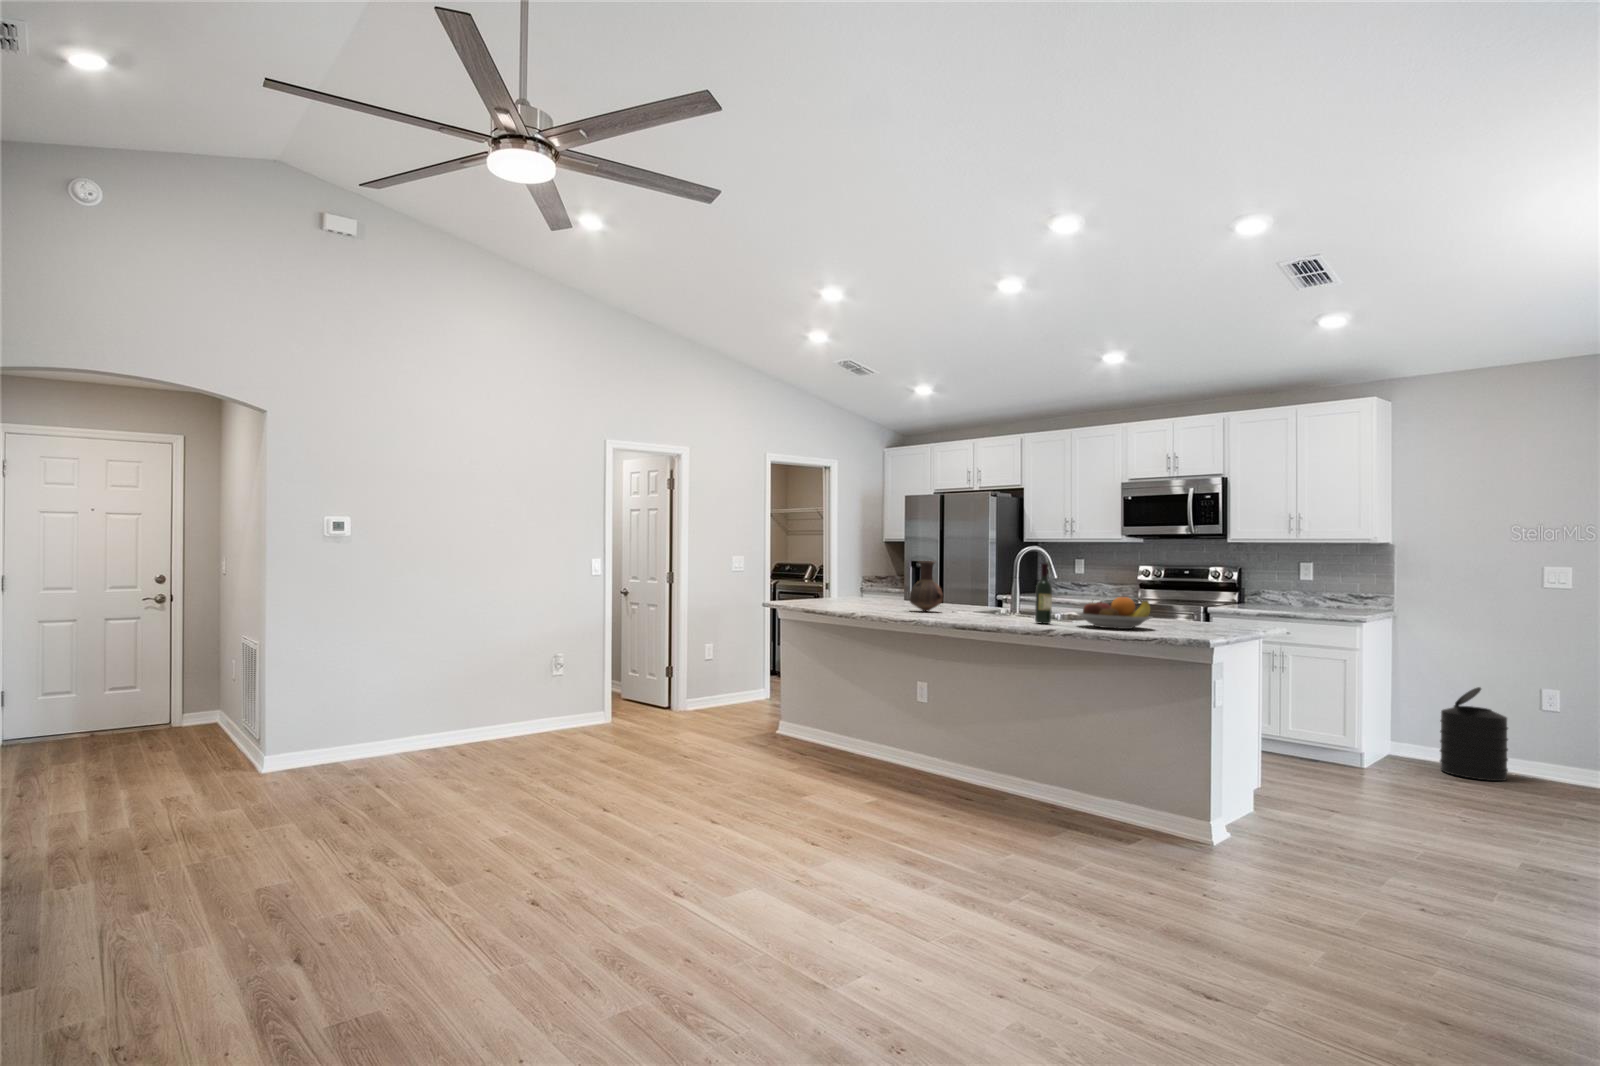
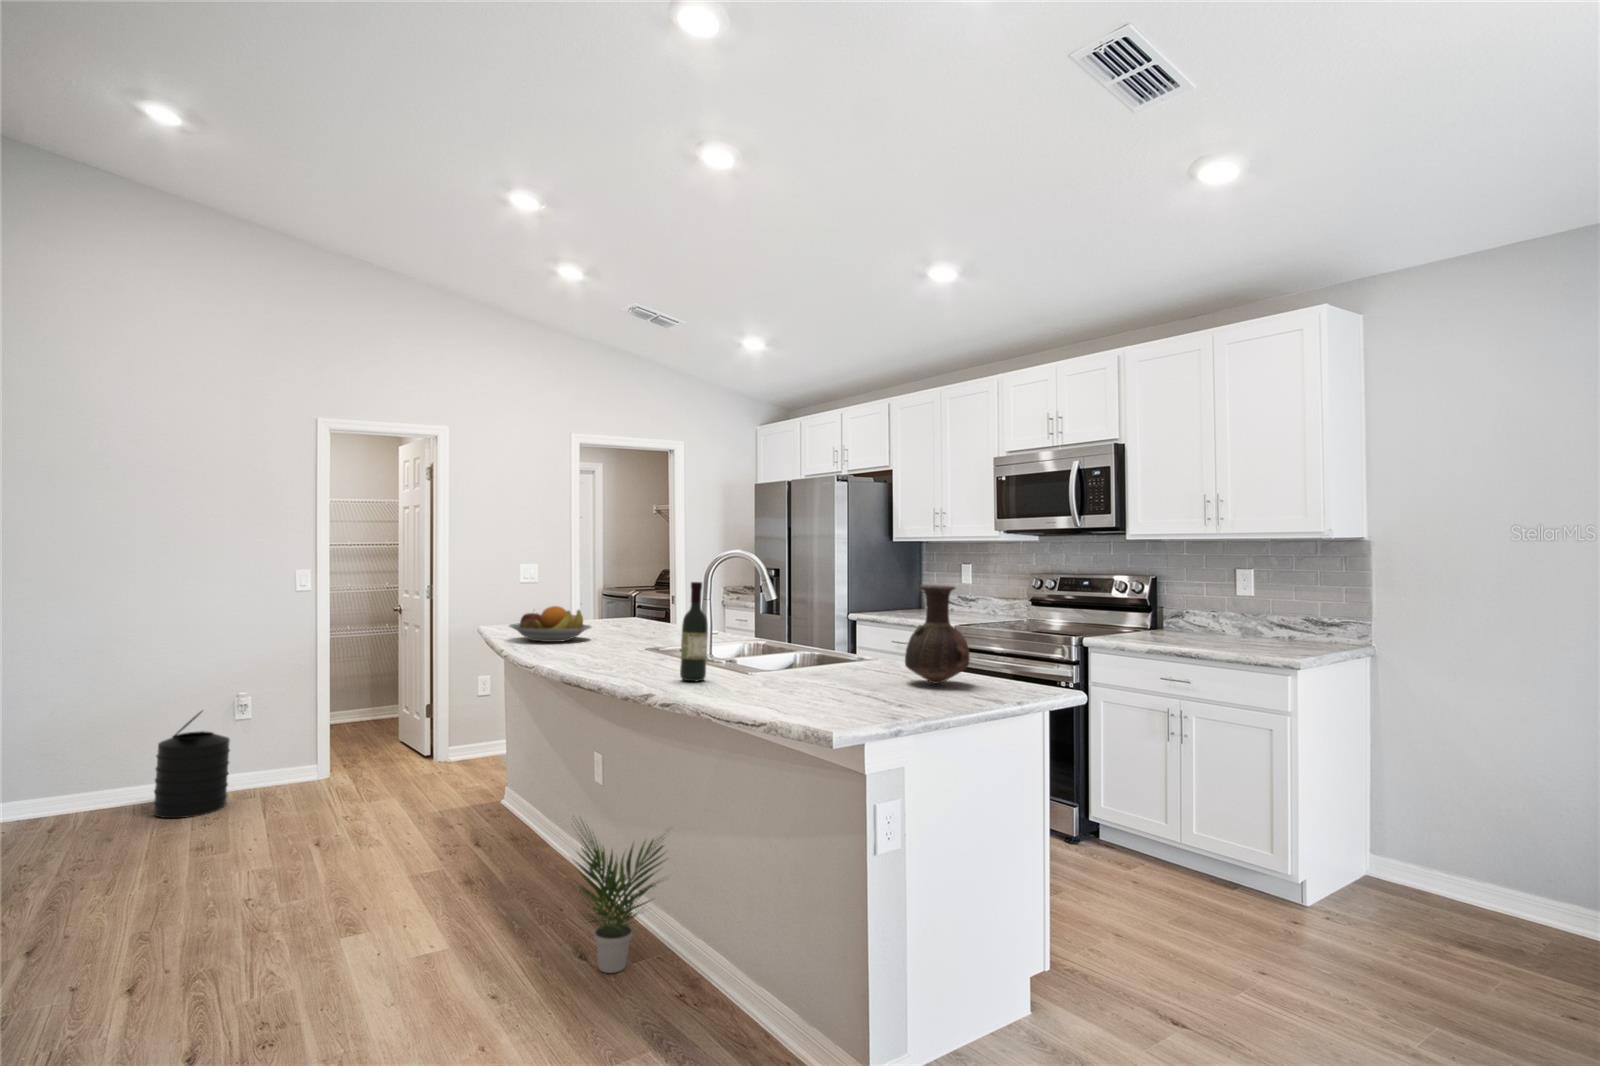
vase: present [910,561,943,611] -> present [905,585,970,684]
fruit bowl: present [1076,597,1152,629] -> present [509,606,591,642]
trash can: present [1440,687,1508,781] -> present [153,711,230,818]
potted plant: none [949,710,1031,805] -> present [567,832,664,973]

